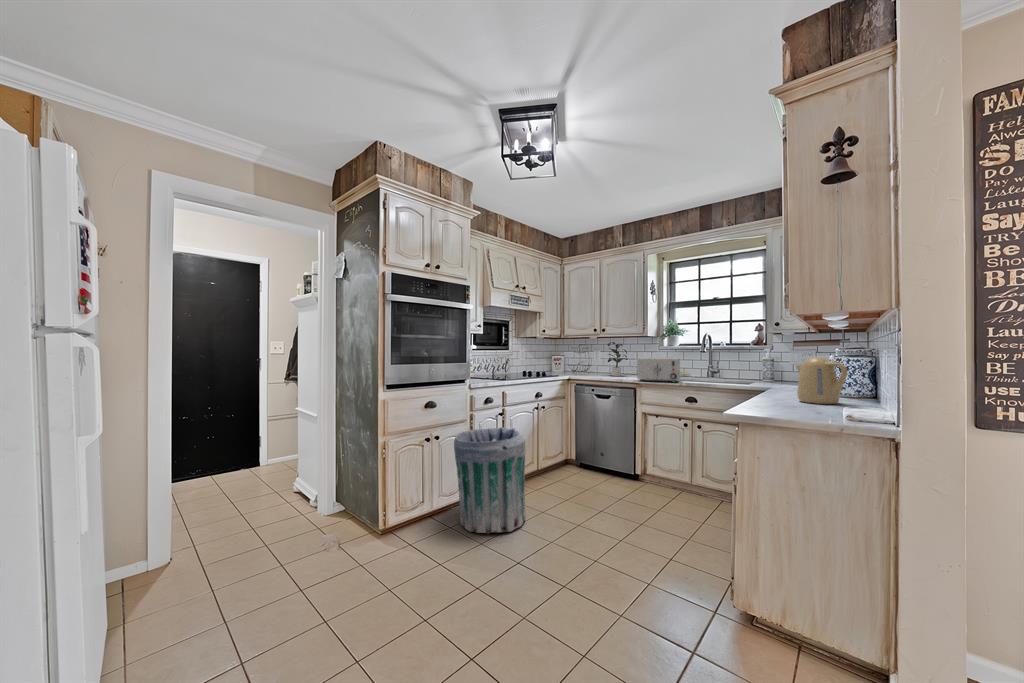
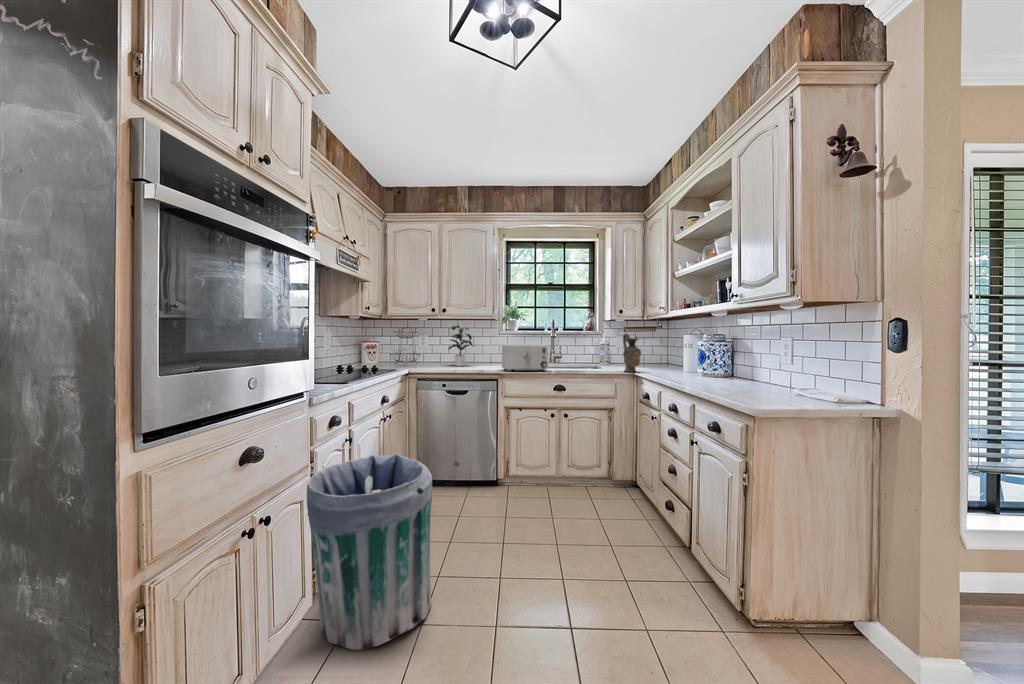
ceramic pitcher: none [764,346,785,387] -> present [623,333,641,372]
kettle: present [796,357,847,404] -> none [699,344,748,387]

